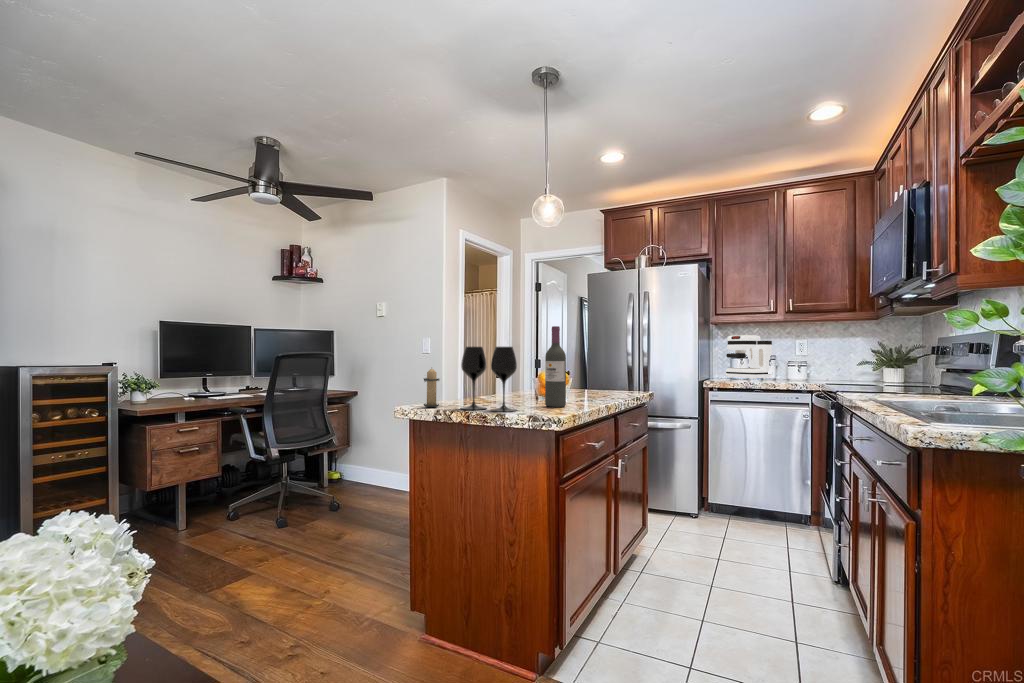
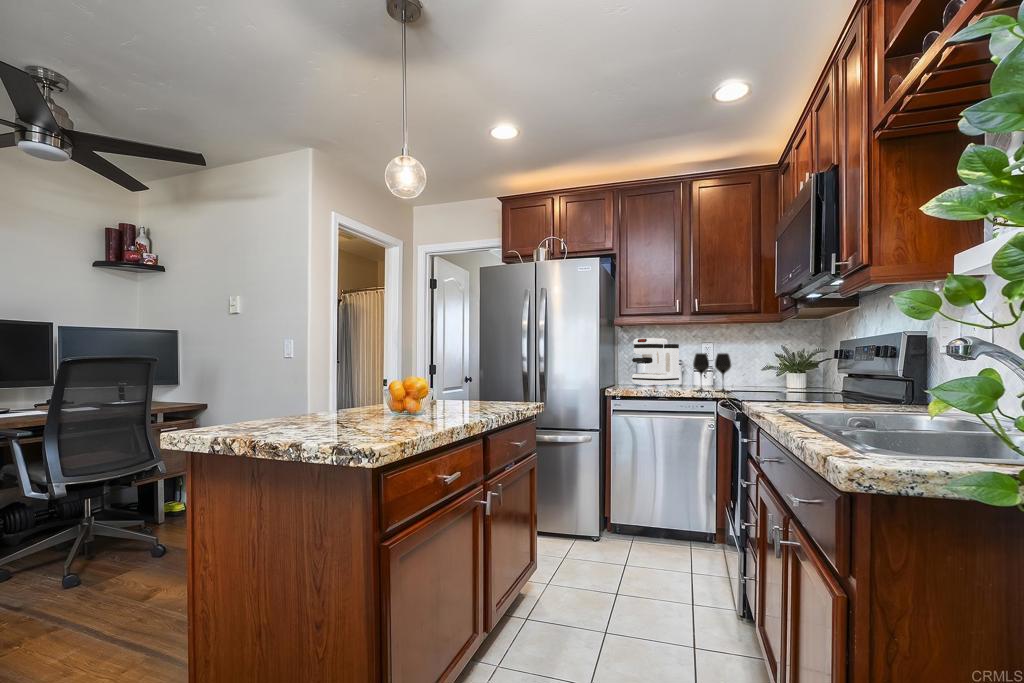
wine bottle: present [545,326,566,407] -> none [381,321,410,429]
wine glass: present [461,347,517,412] -> present [693,353,731,392]
candle: present [424,369,439,407] -> none [195,375,228,434]

